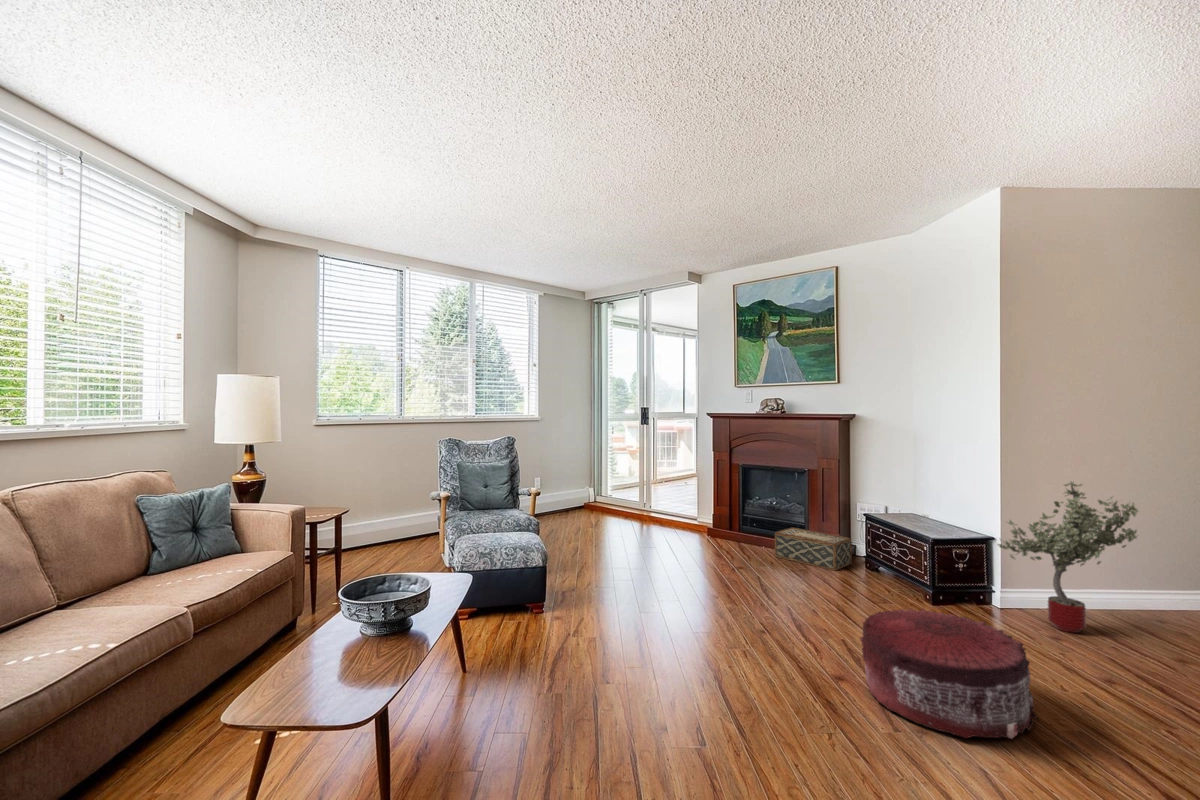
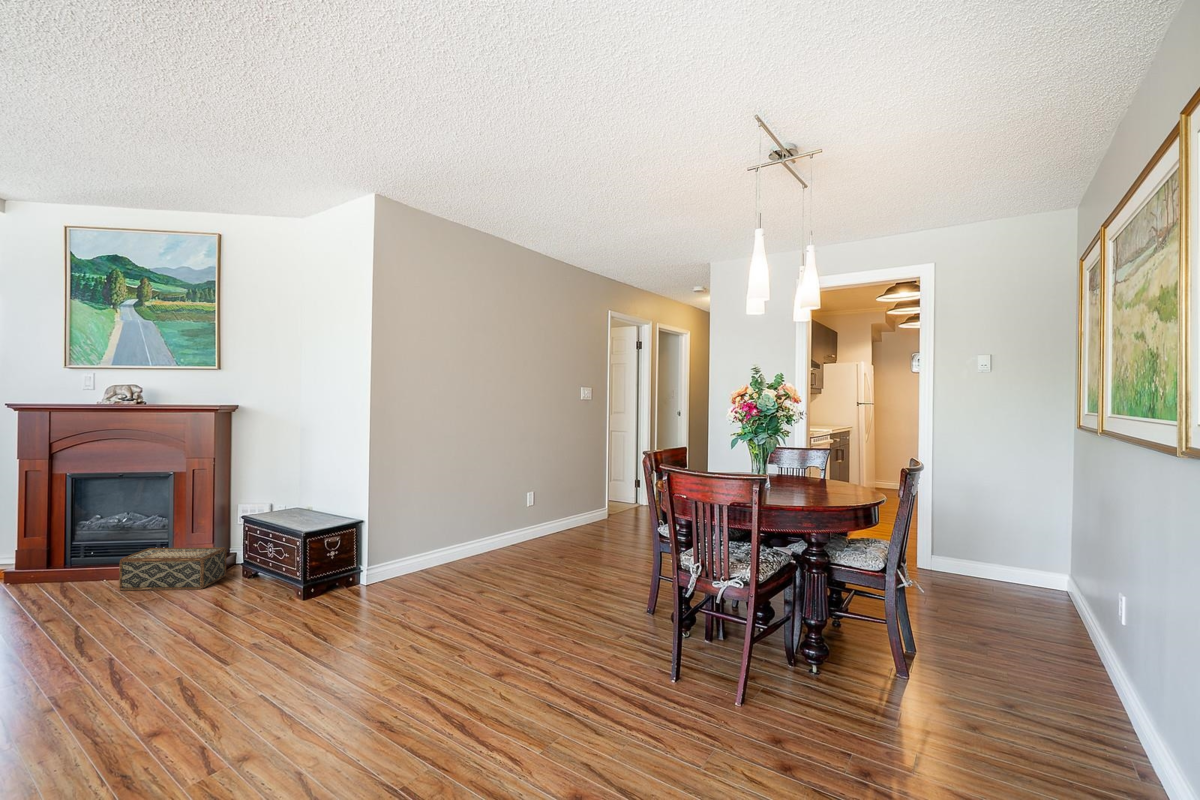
potted tree: present [998,482,1138,633] -> none [359,464,457,591]
pouf: present [860,608,1038,739] -> none [199,602,363,725]

